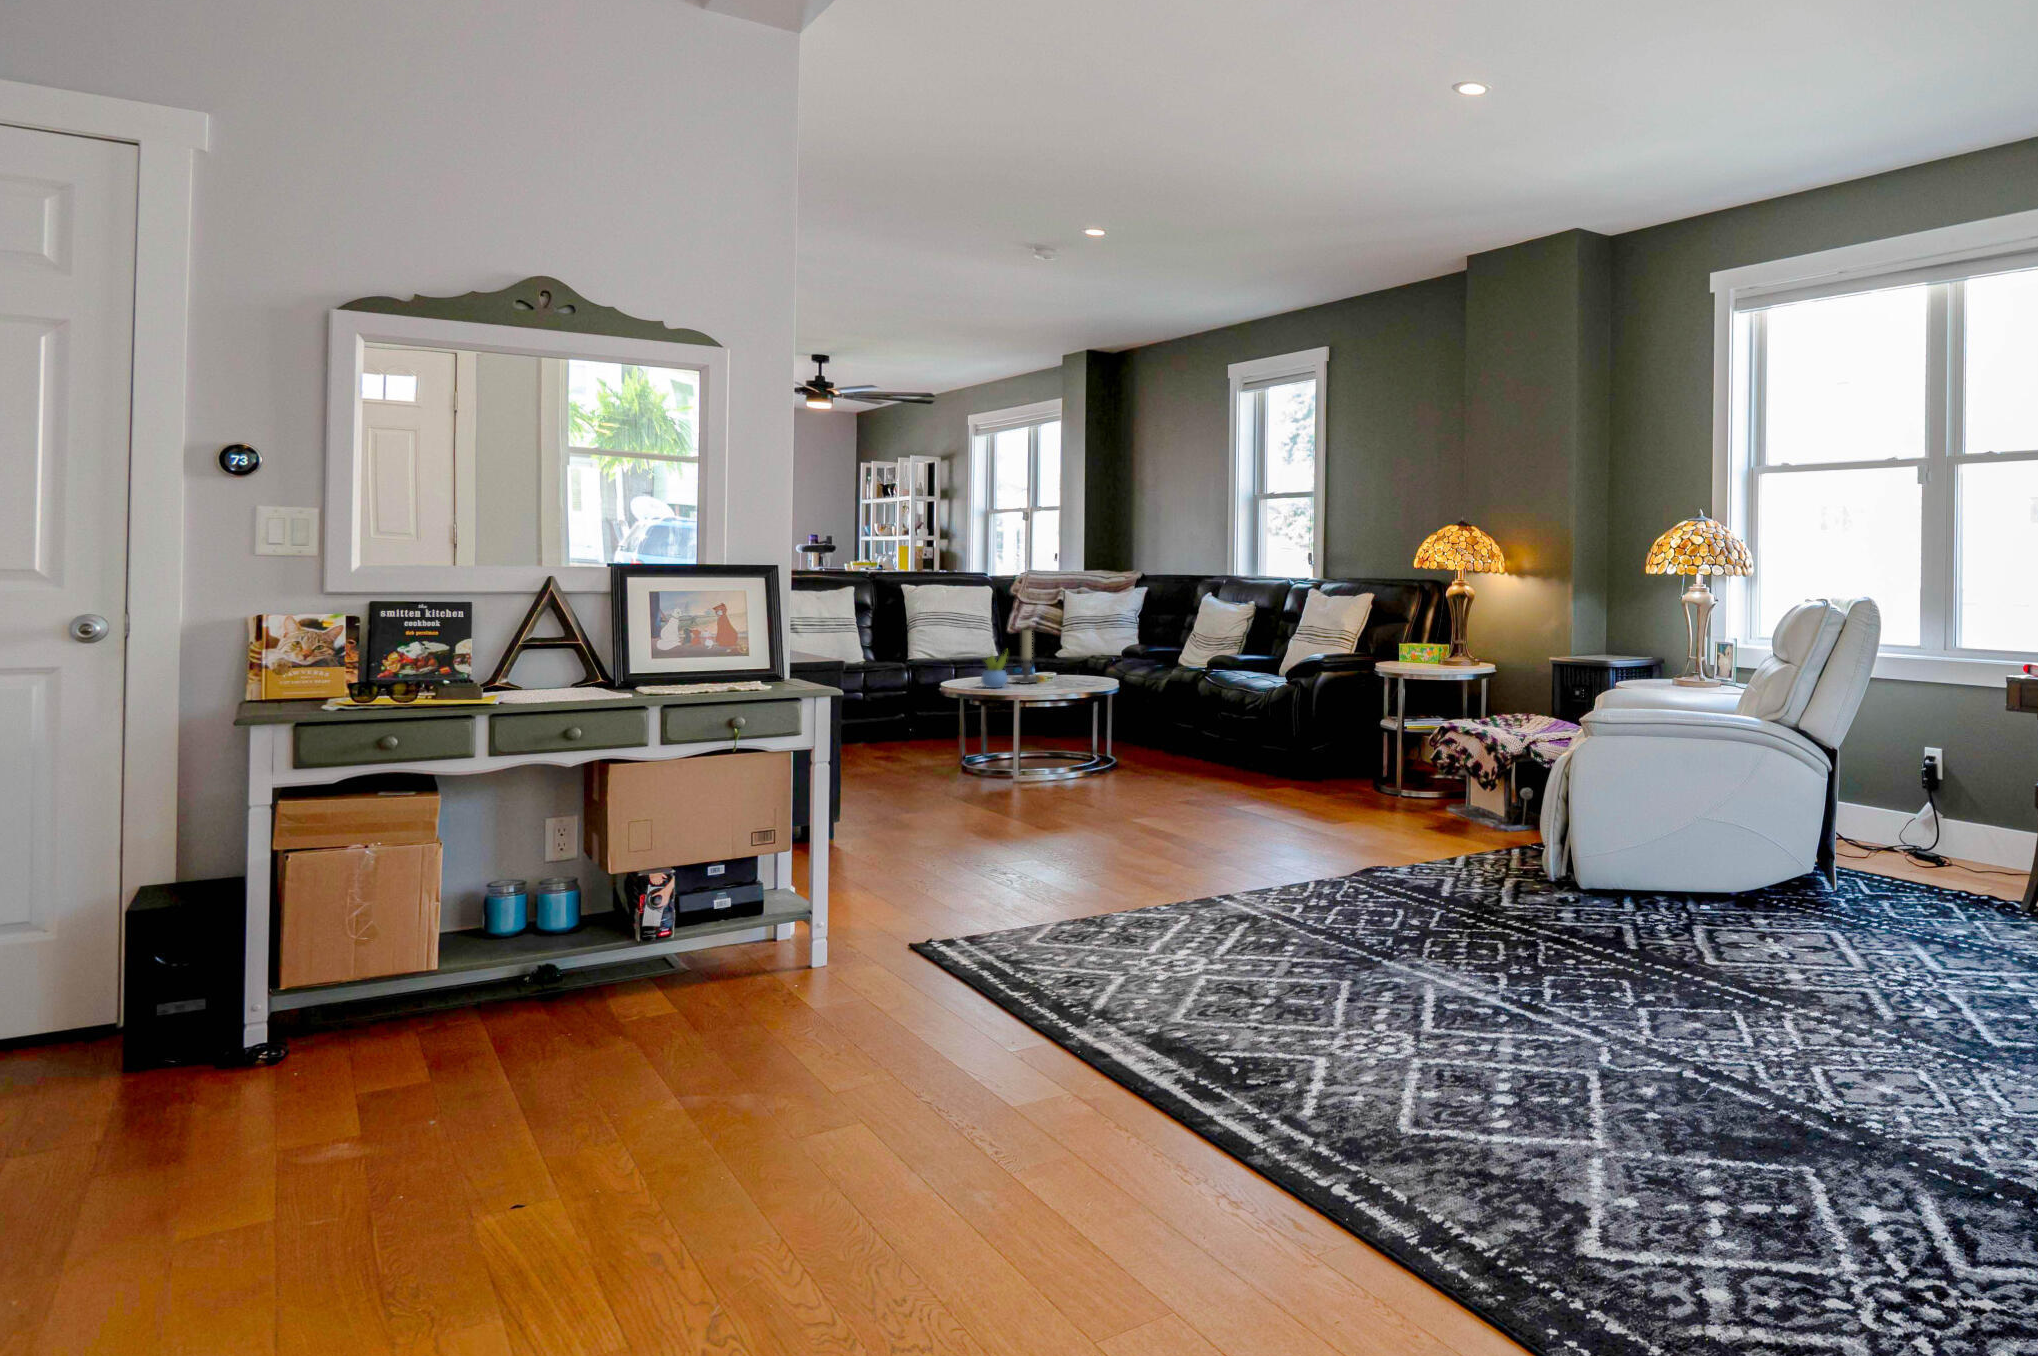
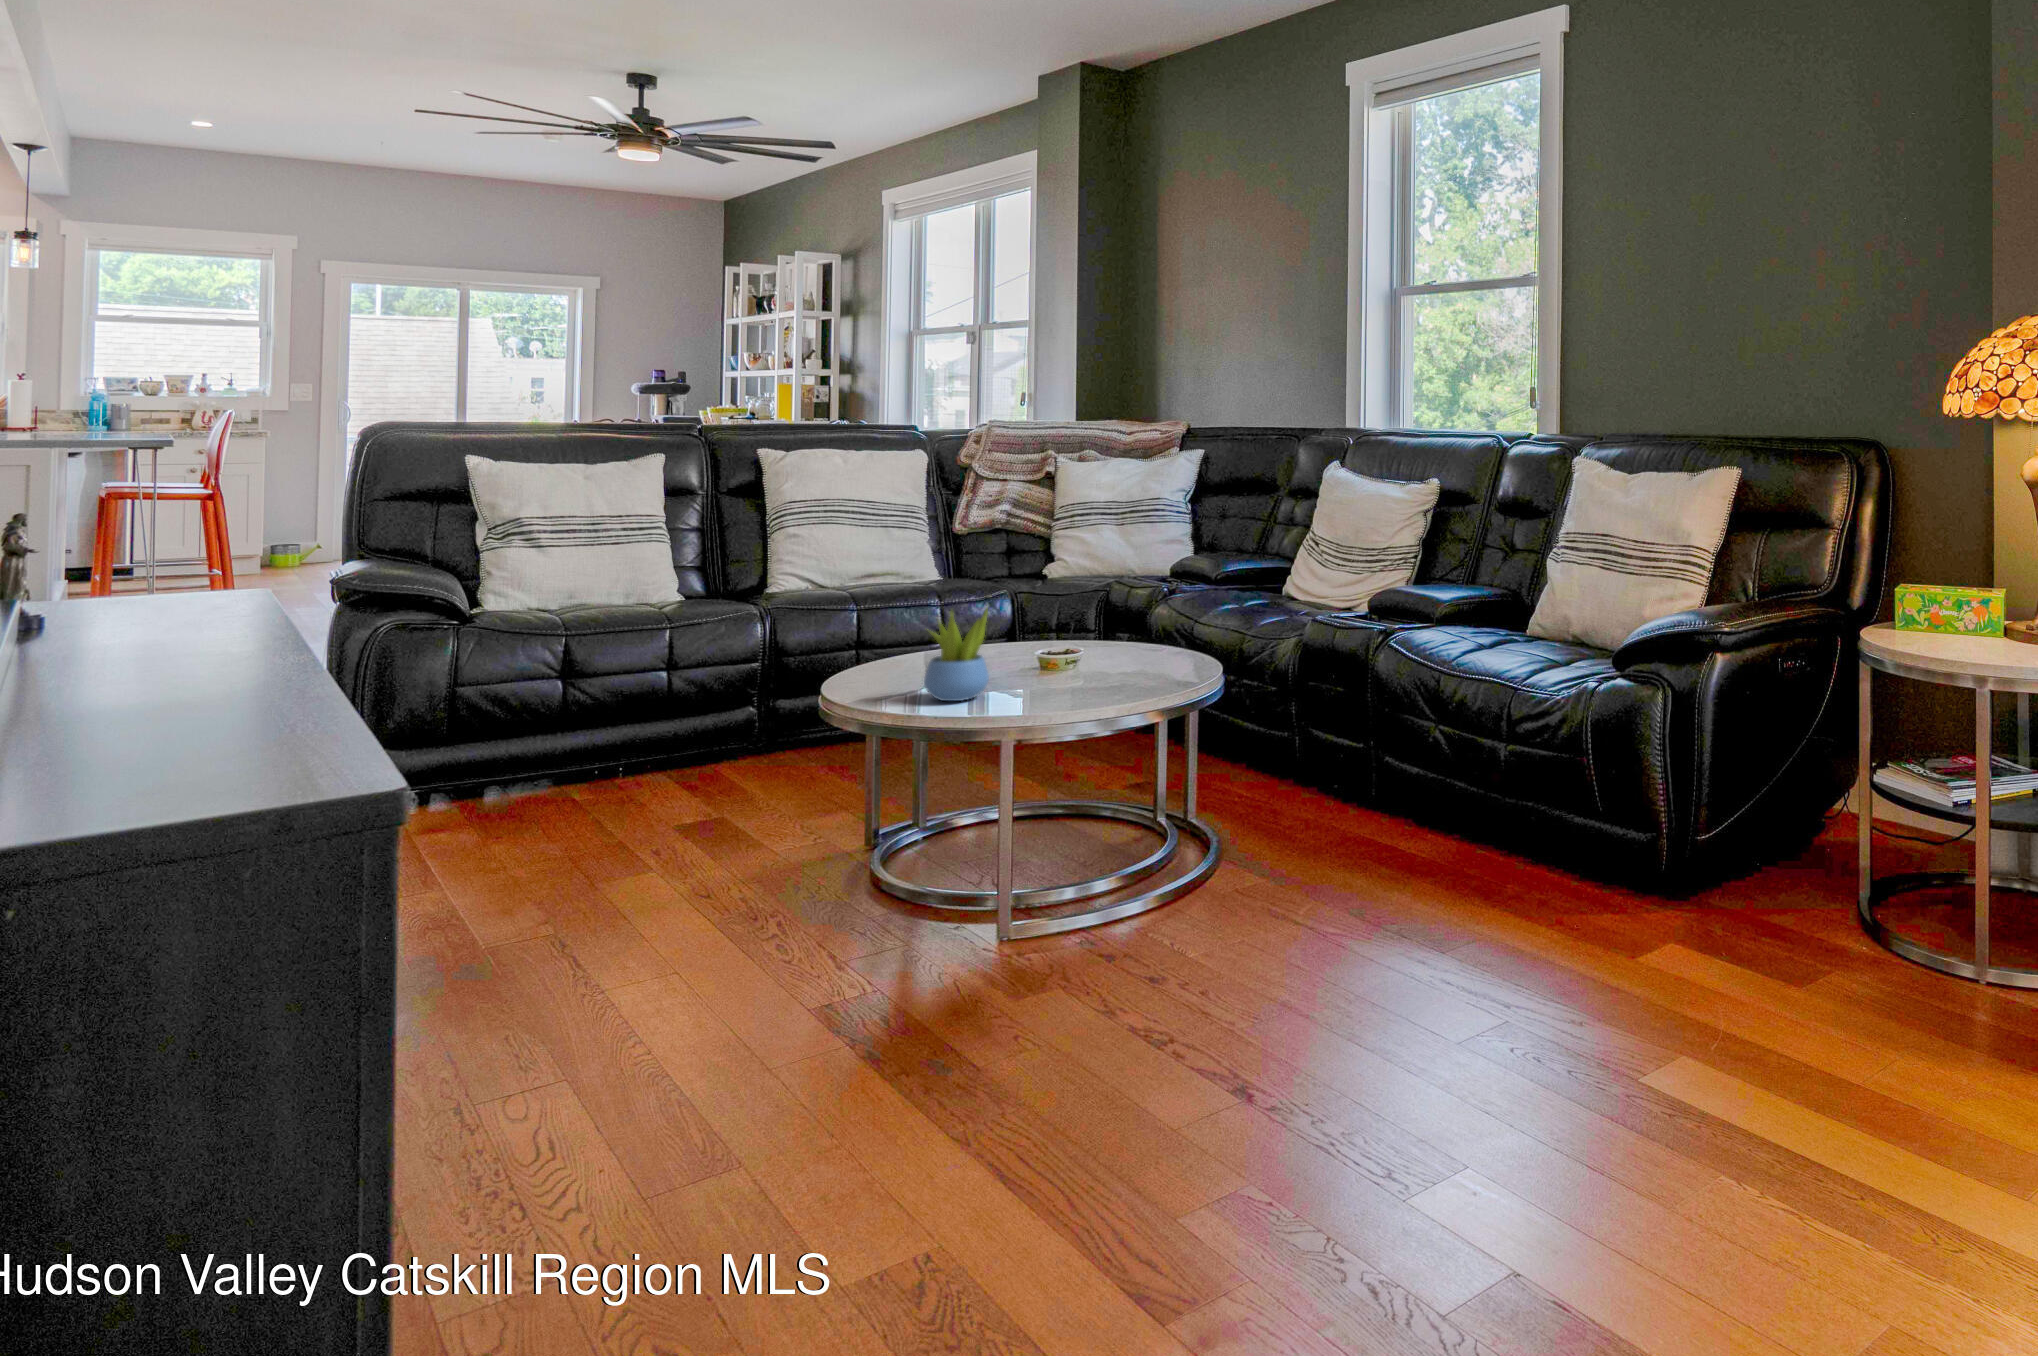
candle holder: present [1012,630,1040,684] -> none [992,552,1060,678]

